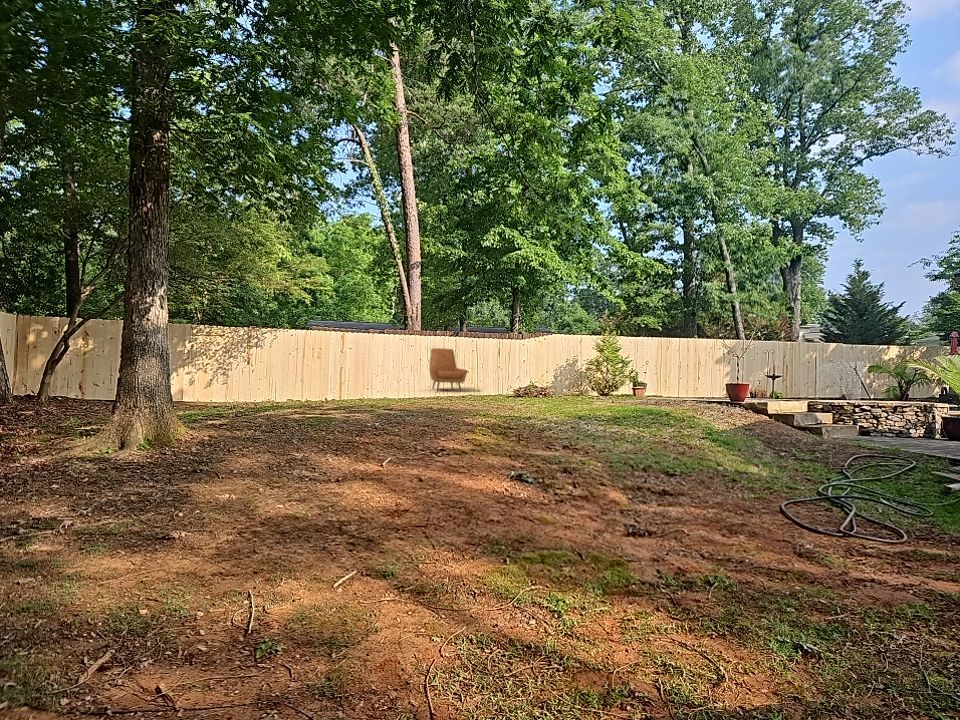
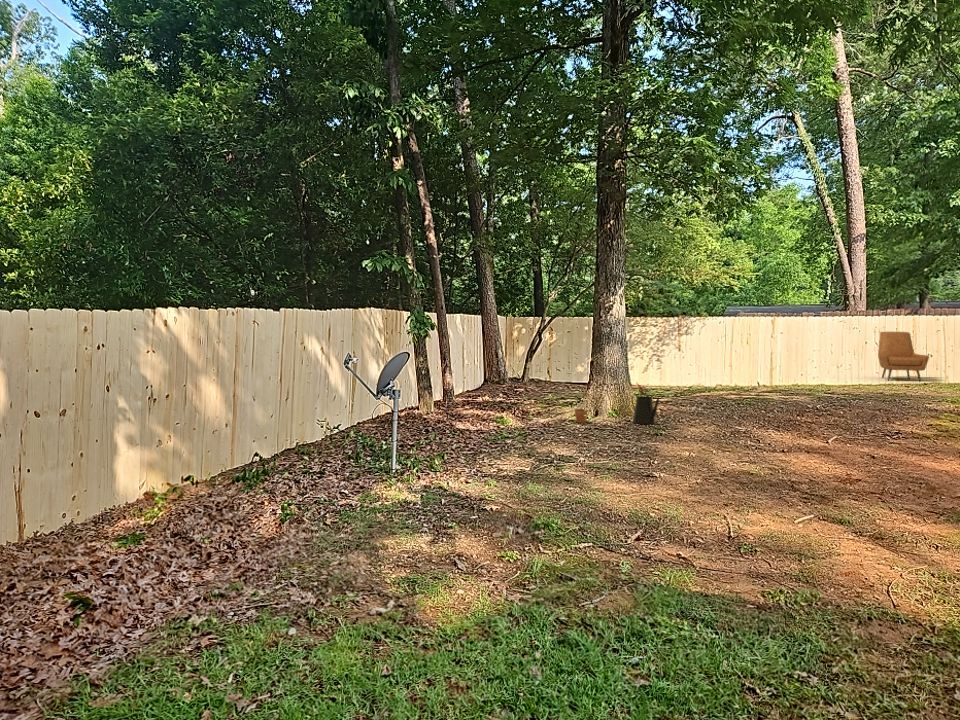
watering can: none [168,405,202,455] -> present [631,385,659,424]
potted plant: none [84,408,112,459] -> present [574,384,590,423]

